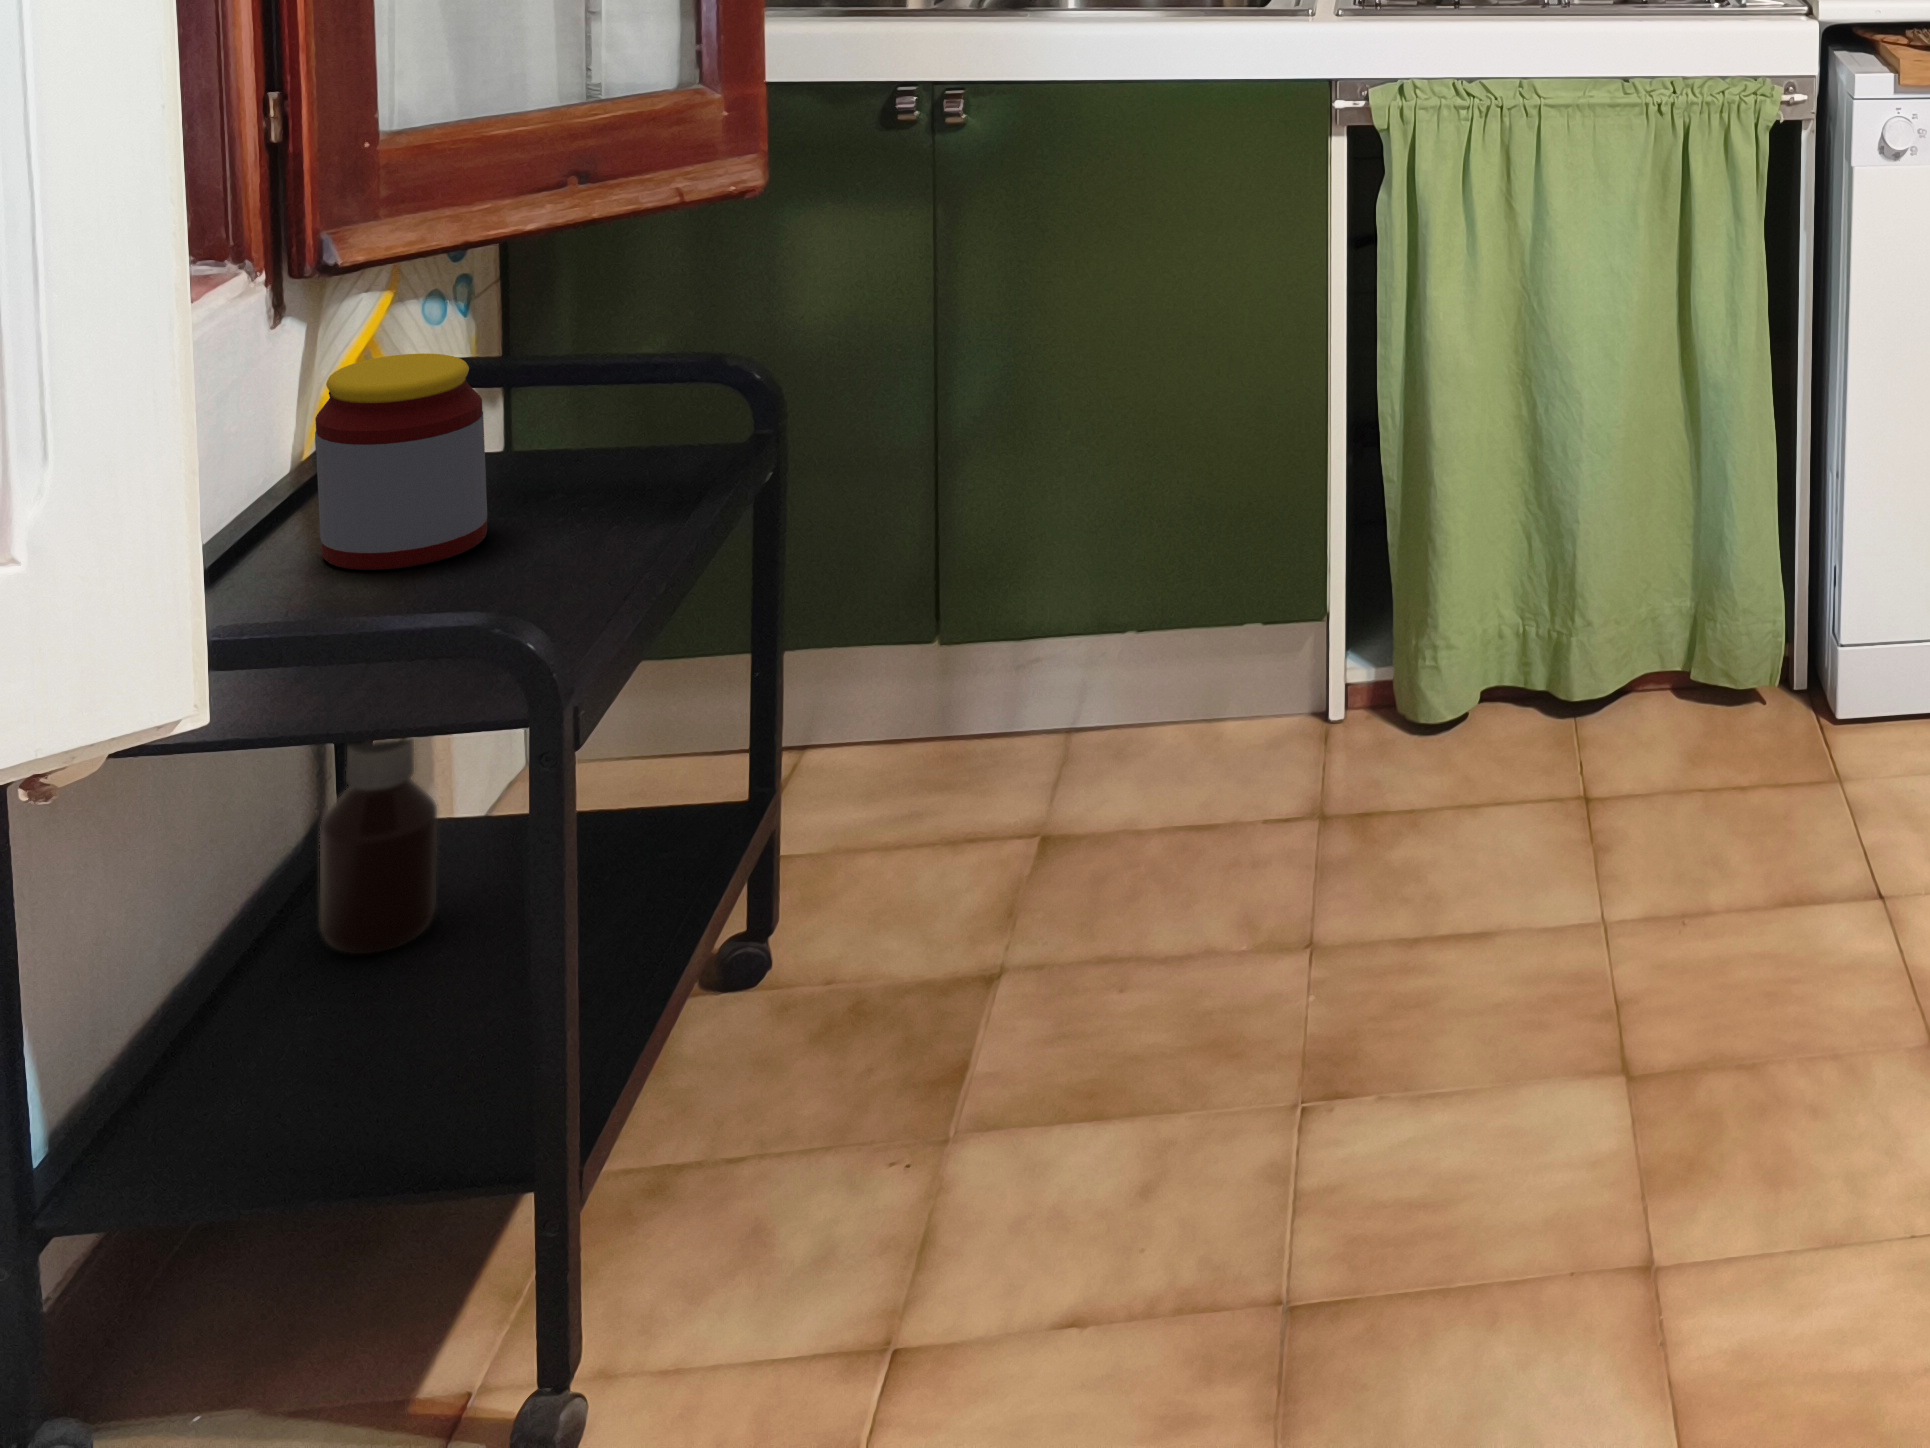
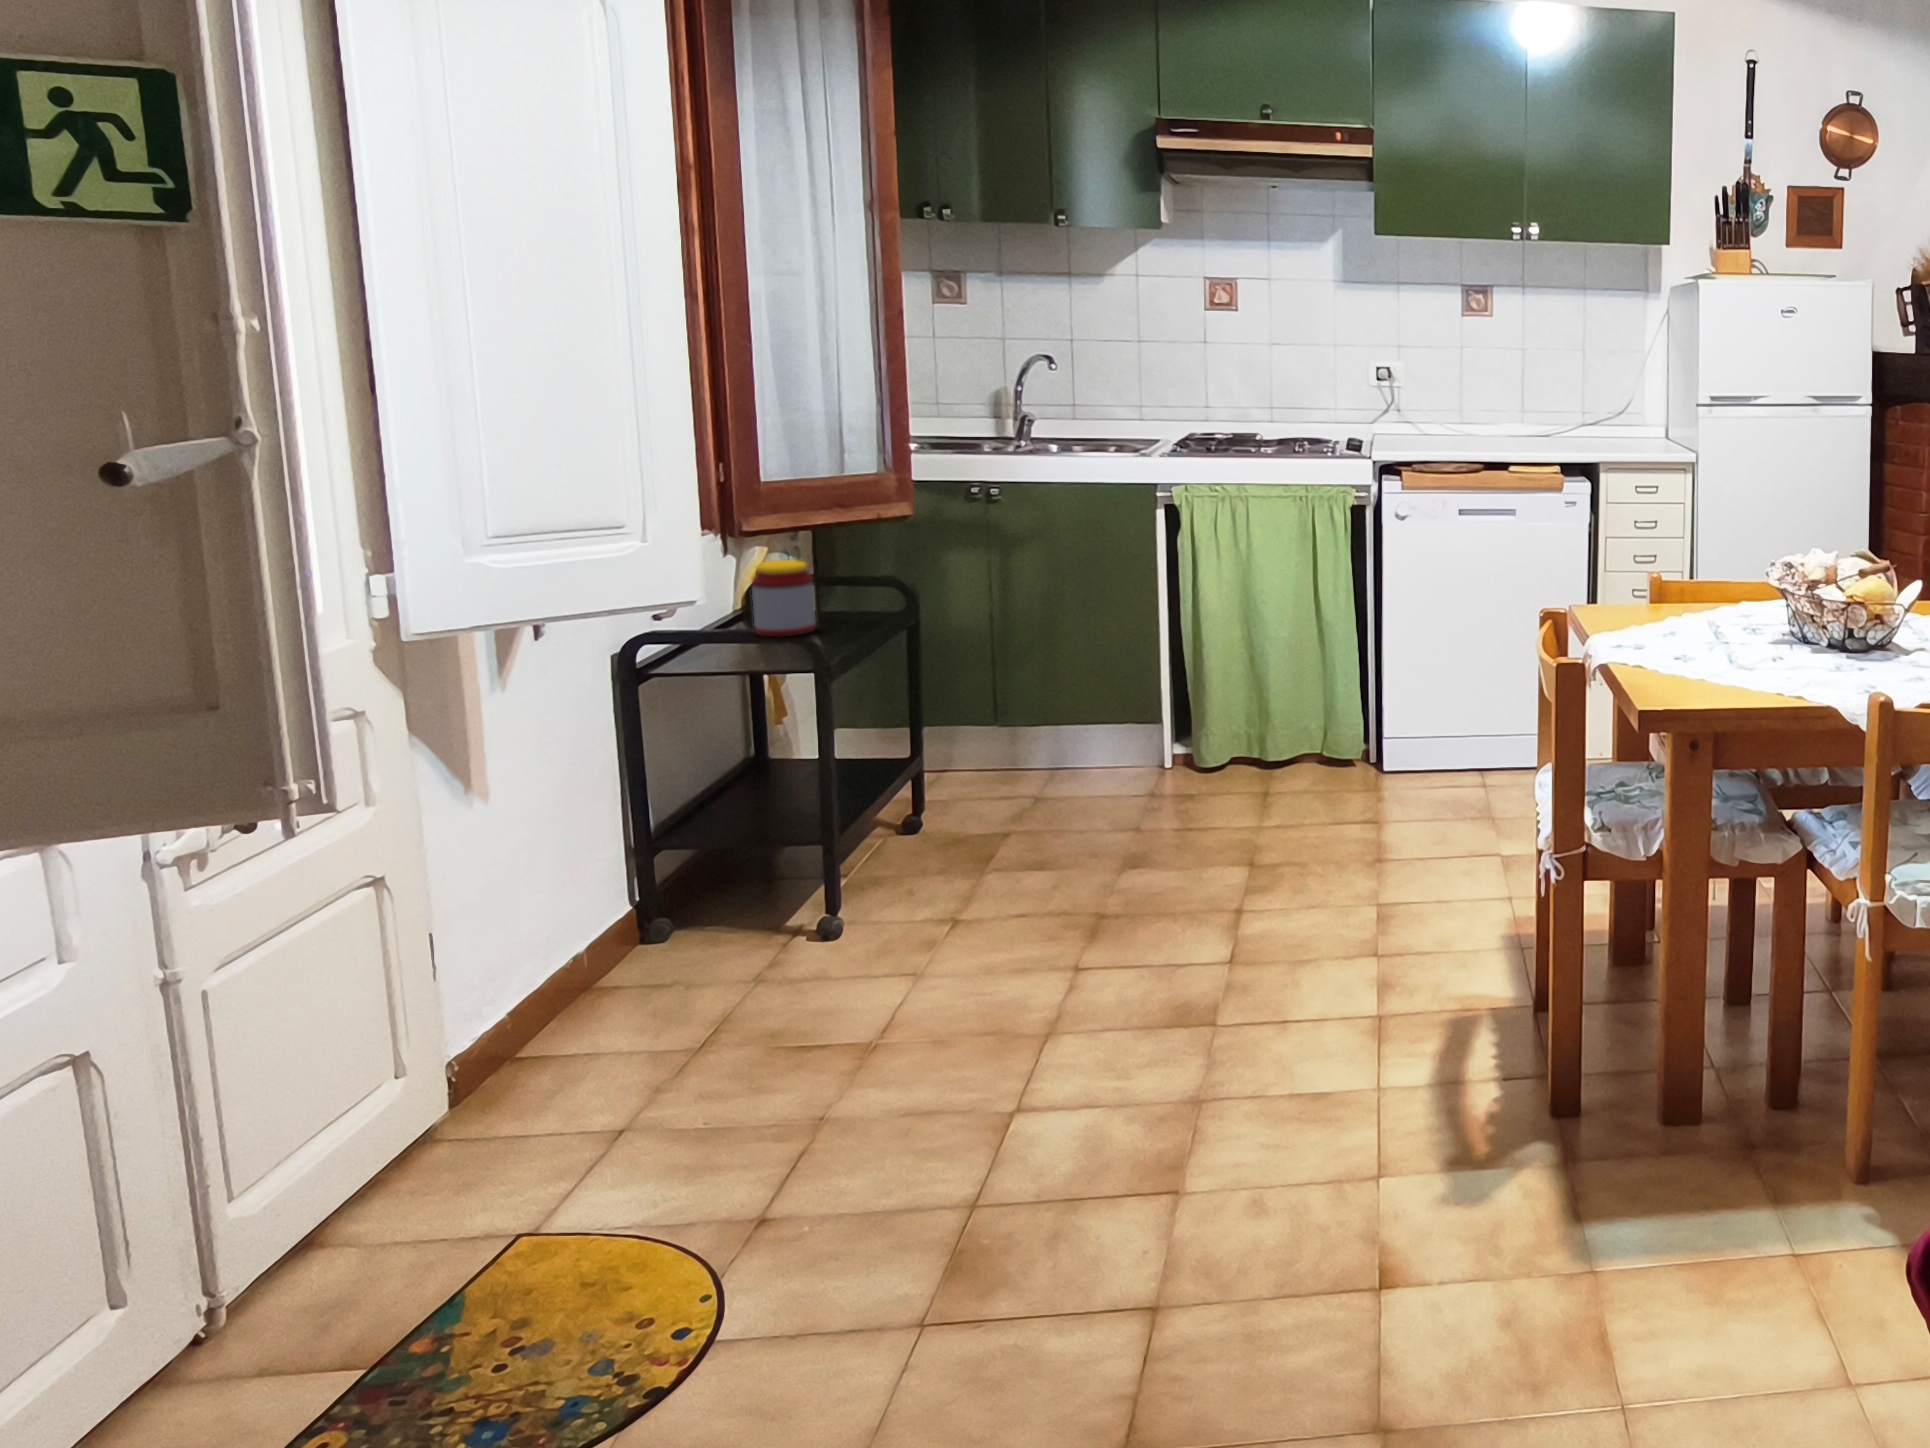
bottle: present [320,739,437,954] -> none [756,706,799,789]

